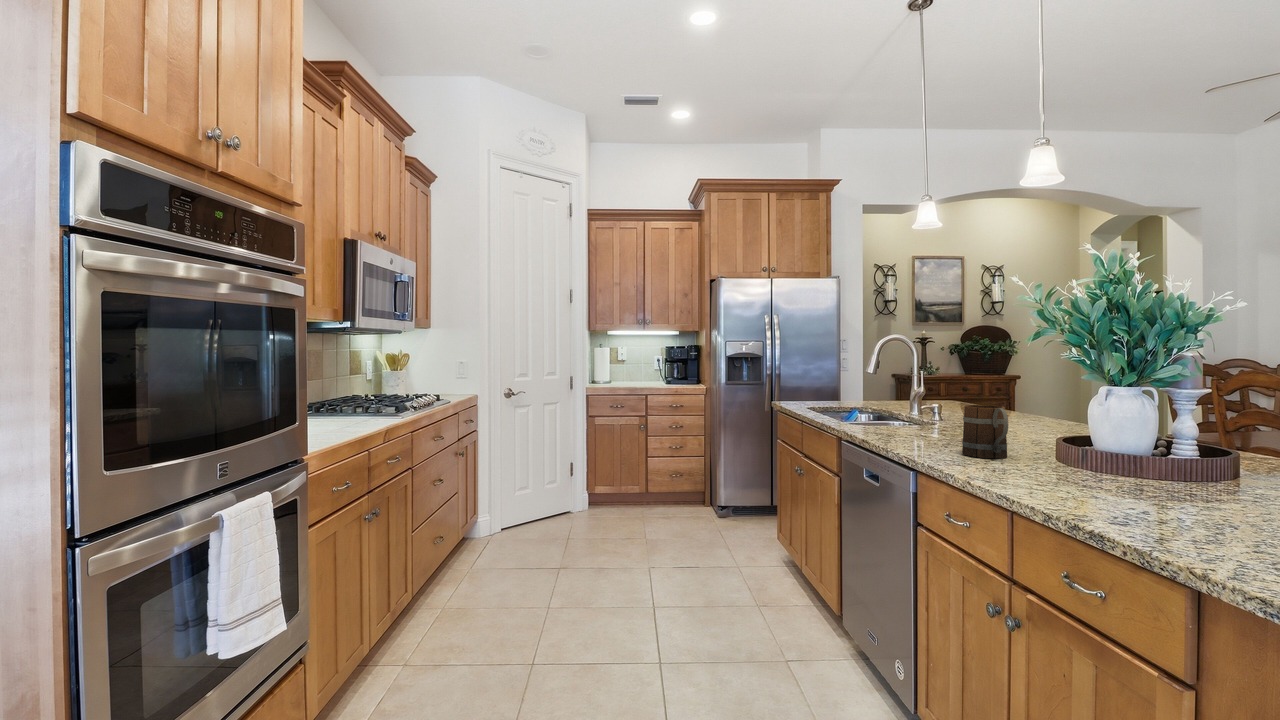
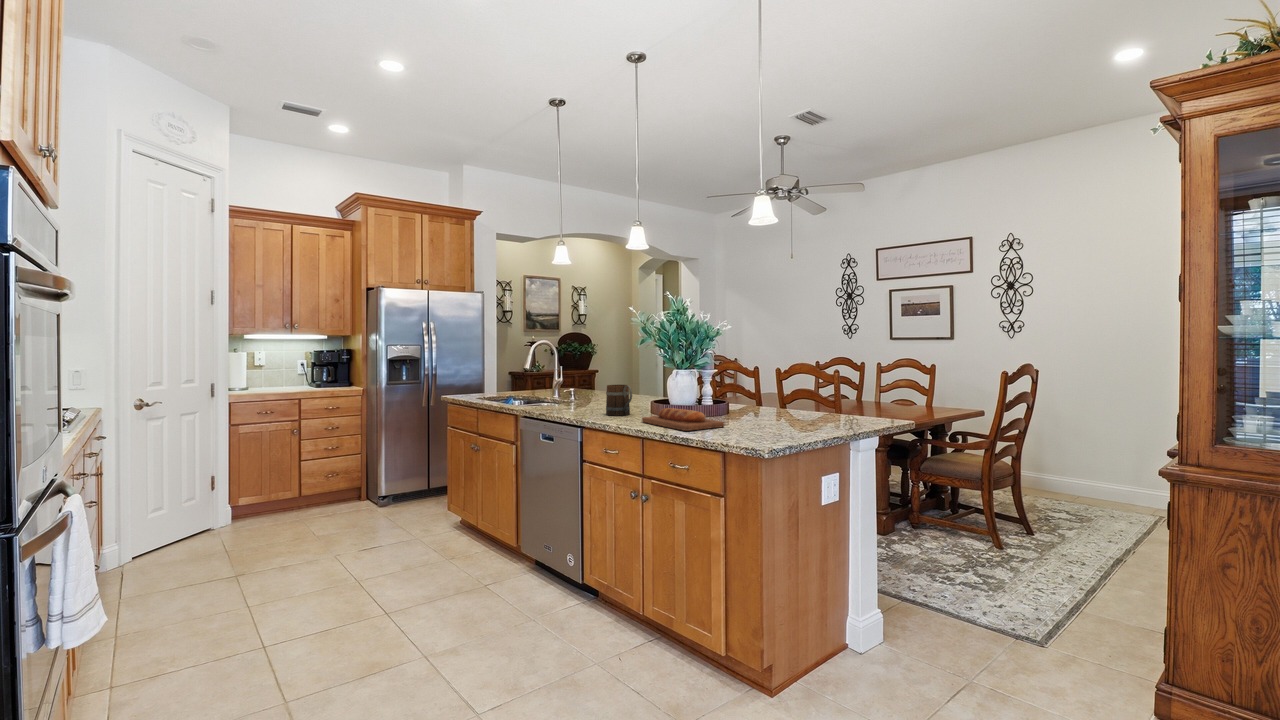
bread loaf: none [1017,458,1222,521] -> present [642,408,725,431]

